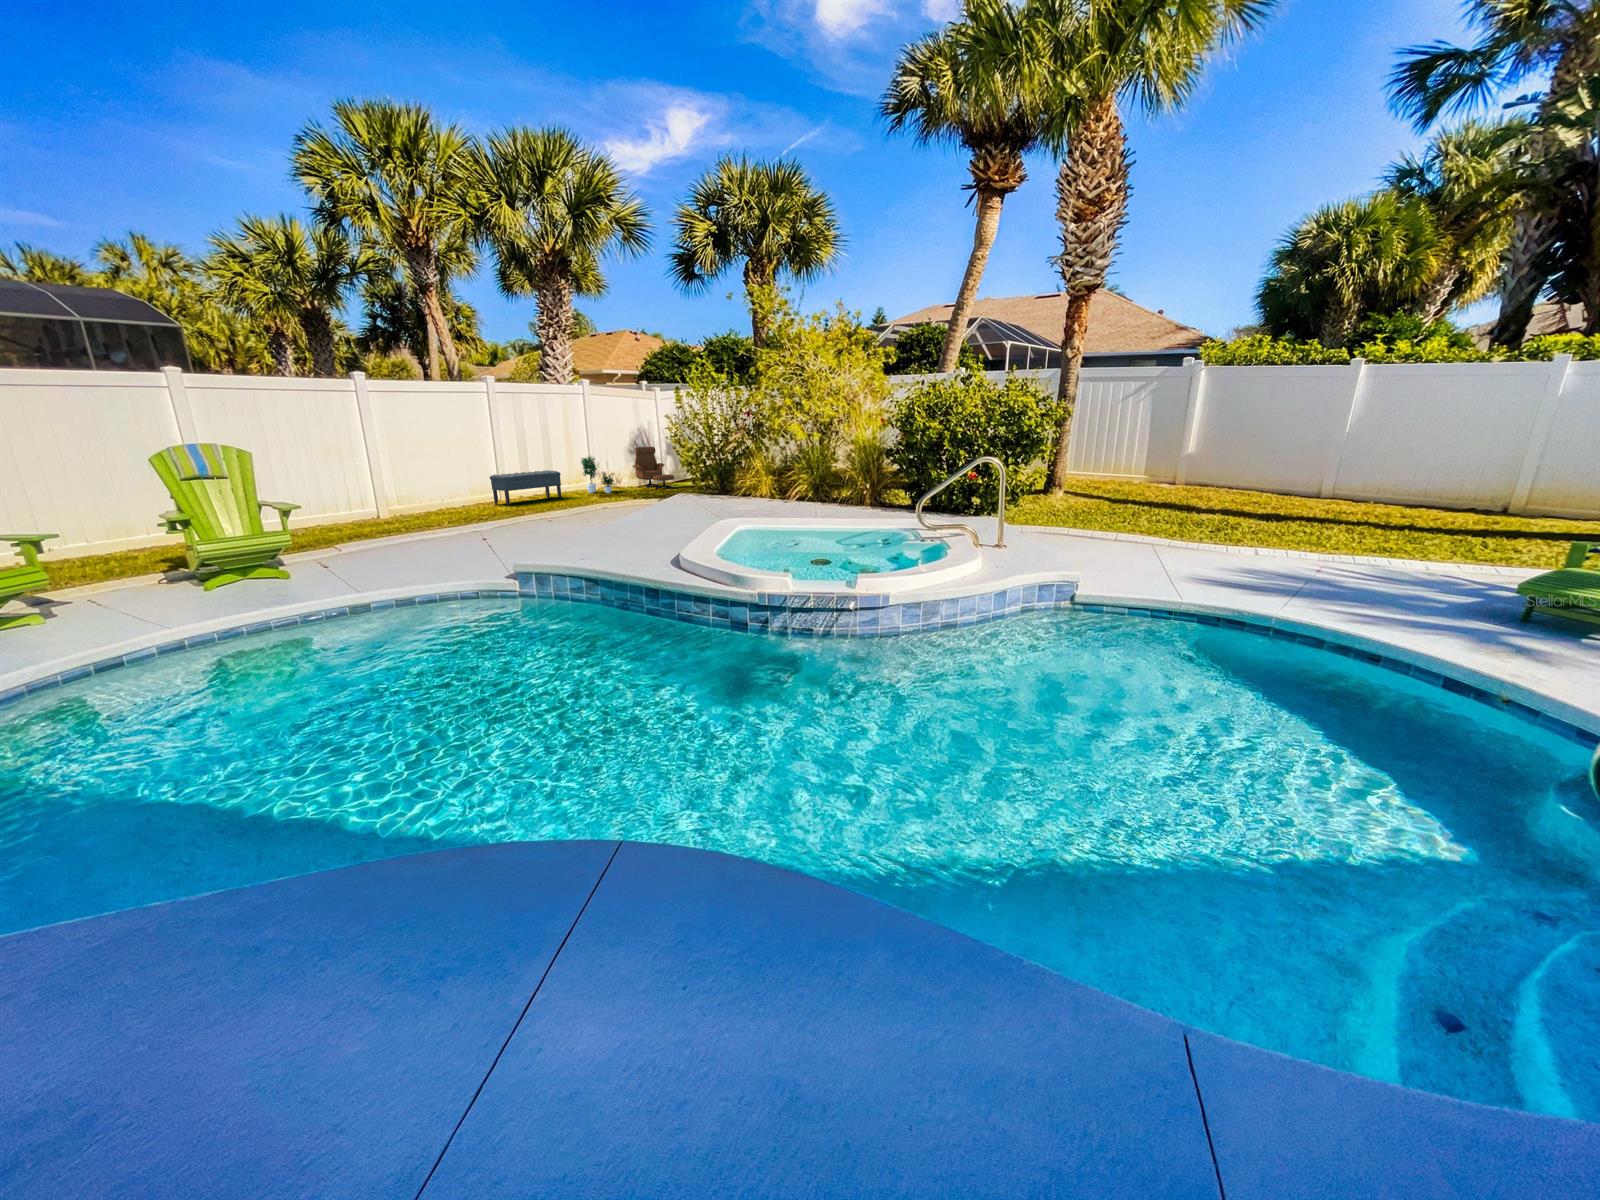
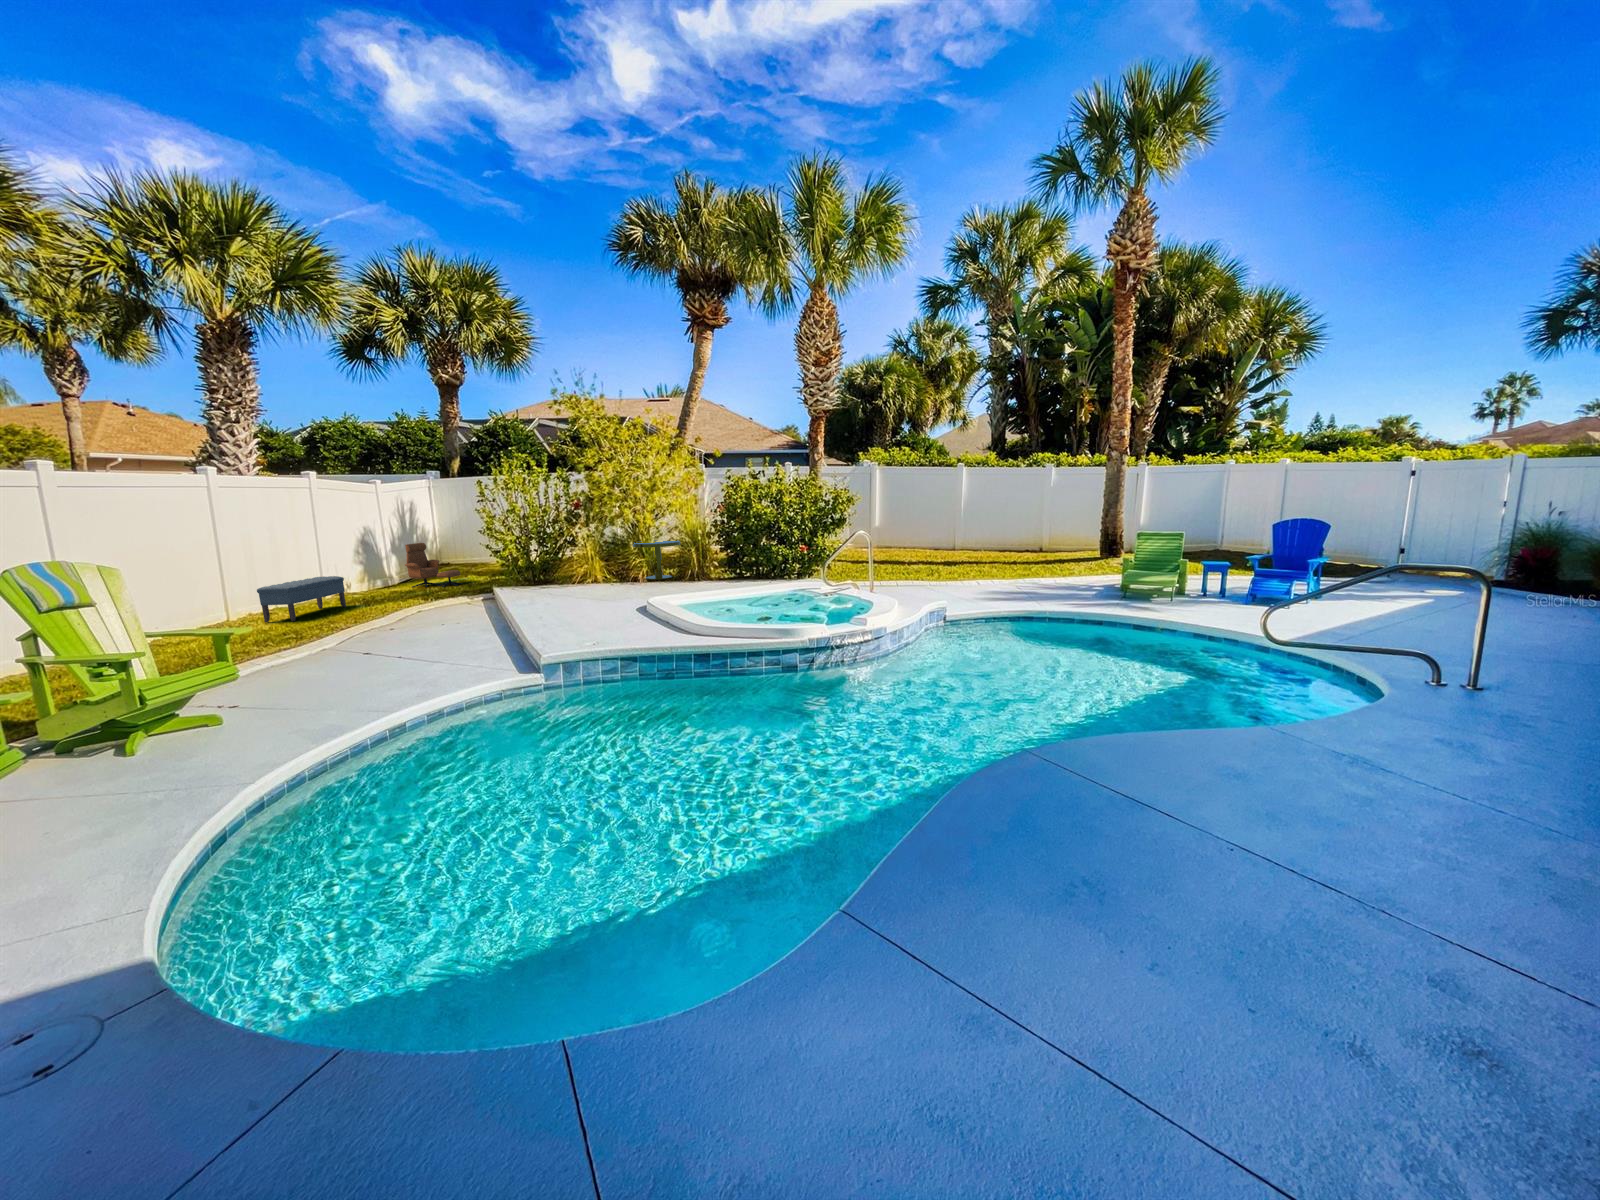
potted plant: present [581,456,614,493] -> none [351,554,401,598]
side table: none [794,458,846,503] -> present [633,541,680,580]

